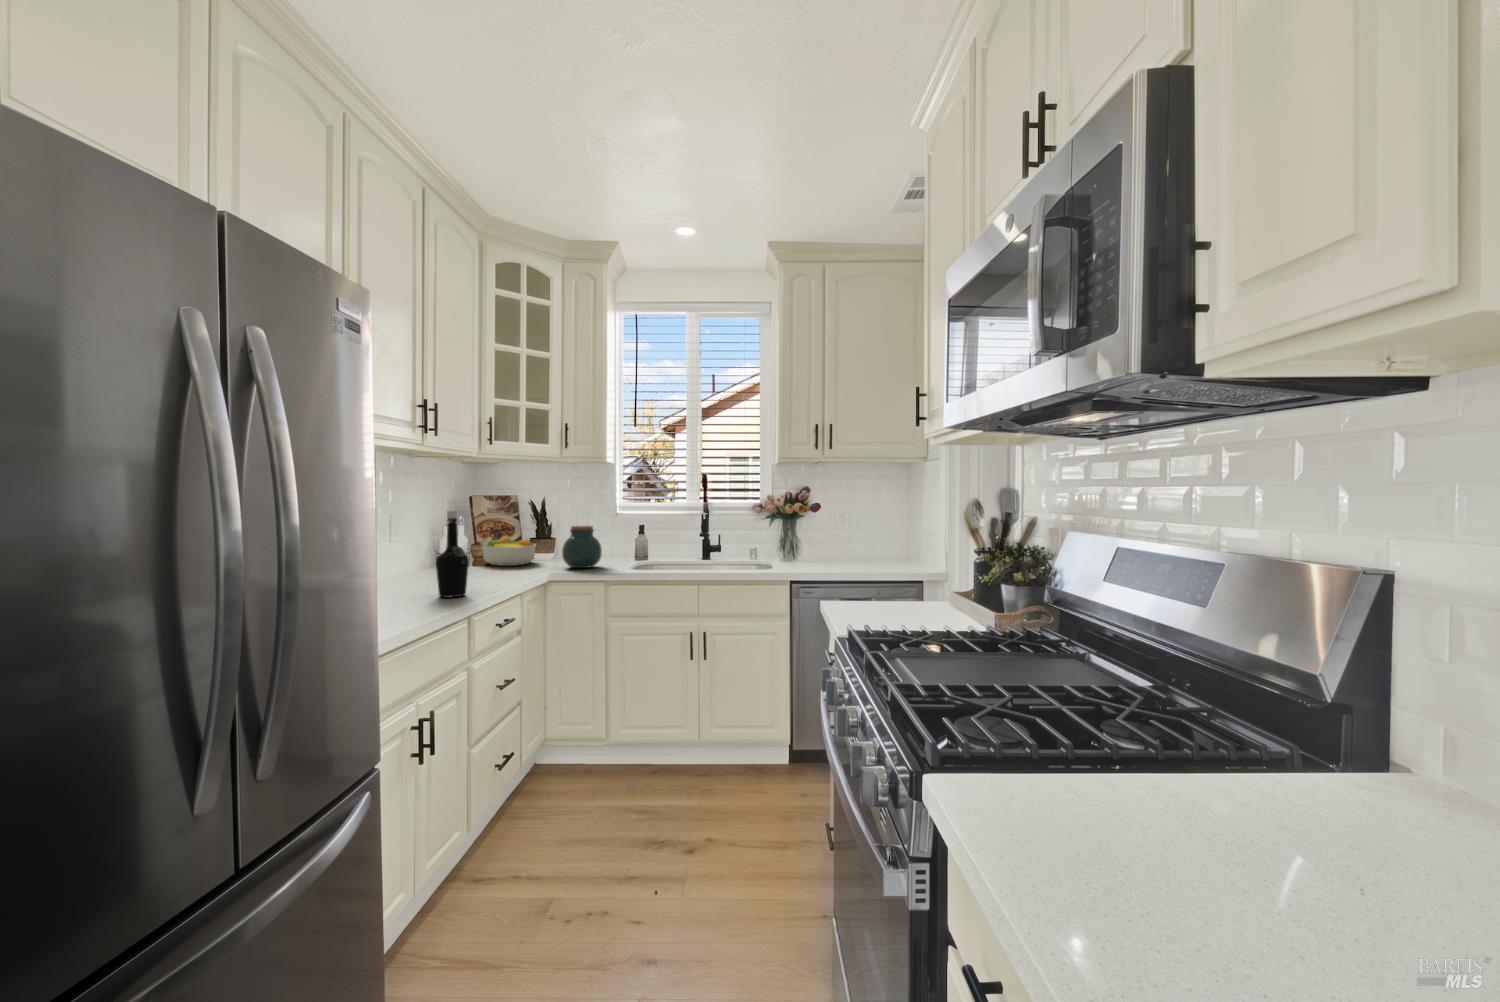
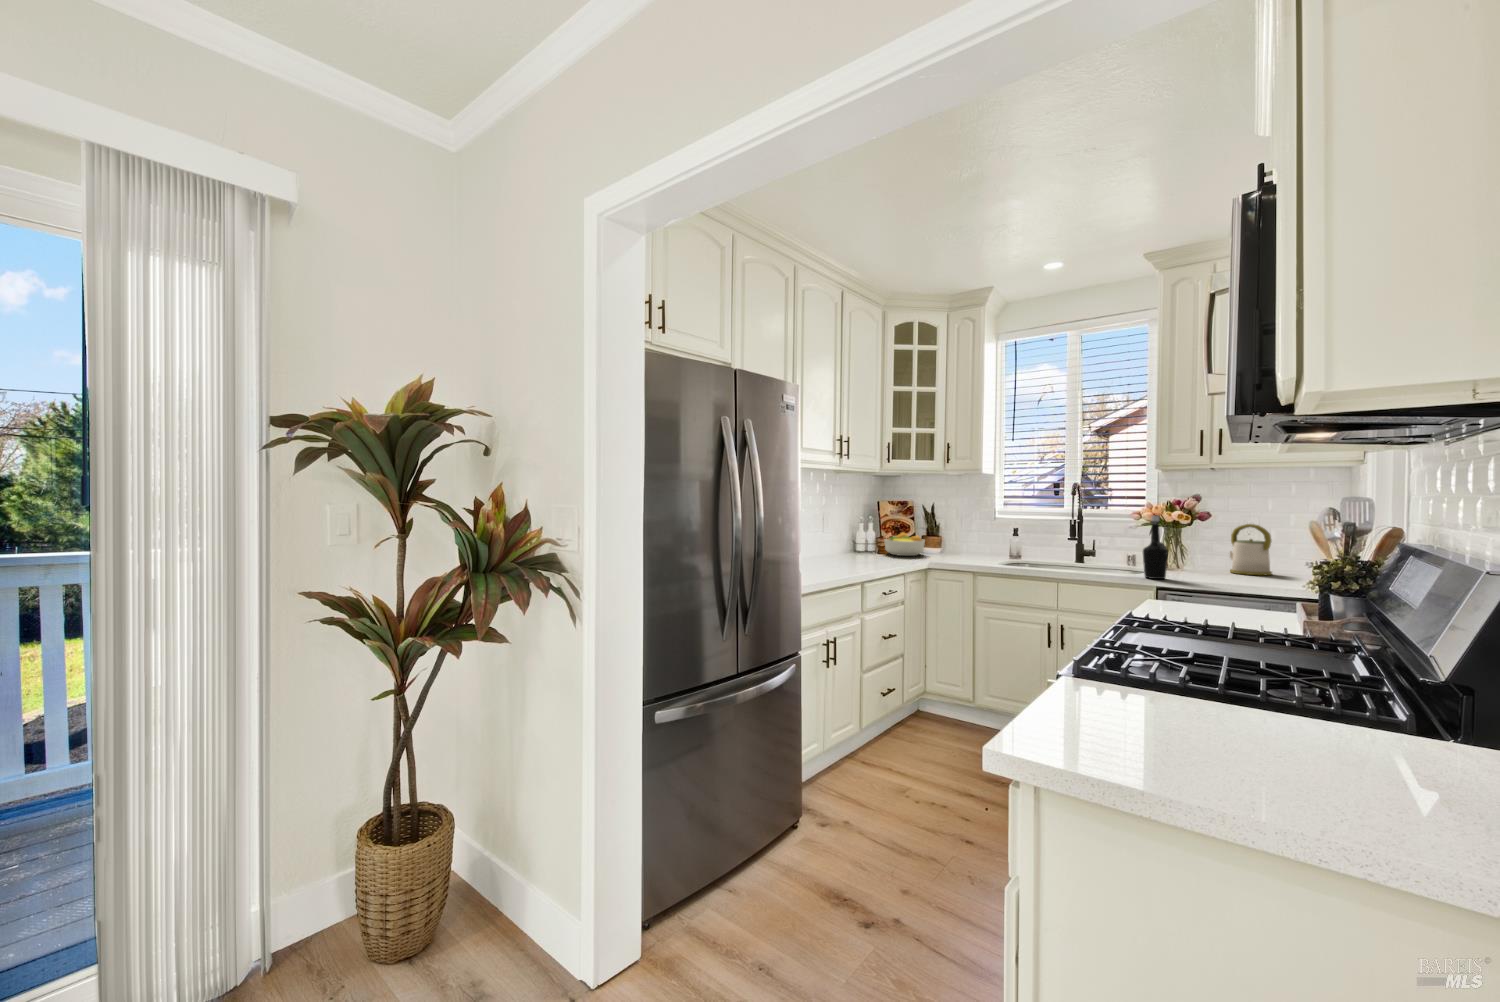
bottle: present [436,511,469,598] -> present [1143,516,1168,579]
kettle: none [824,514,860,560] -> present [1230,524,1272,575]
jar: present [562,526,602,568] -> none [941,526,974,561]

